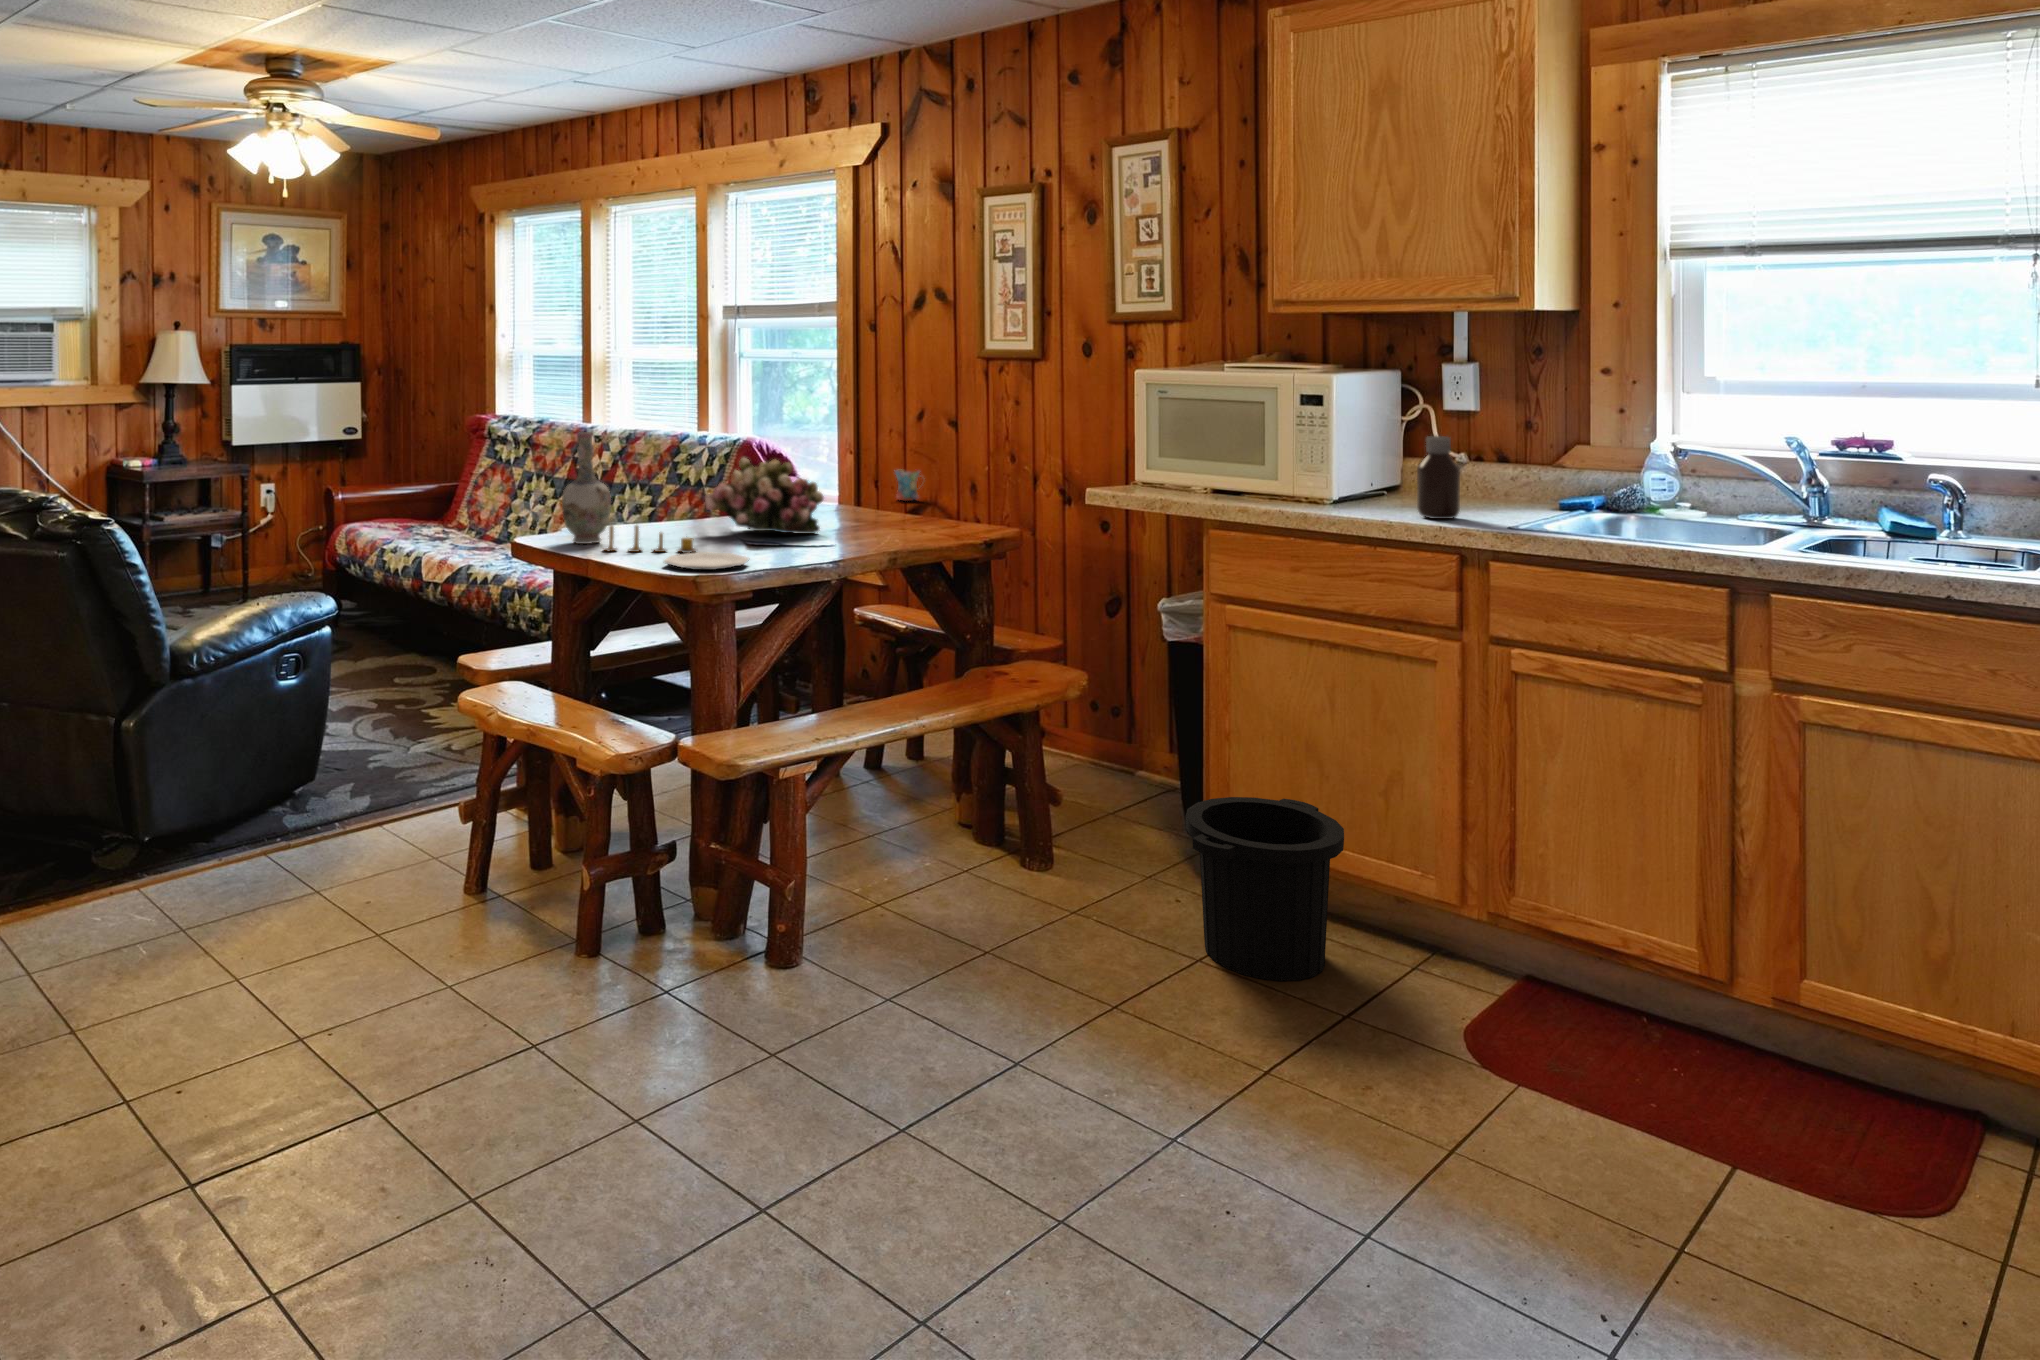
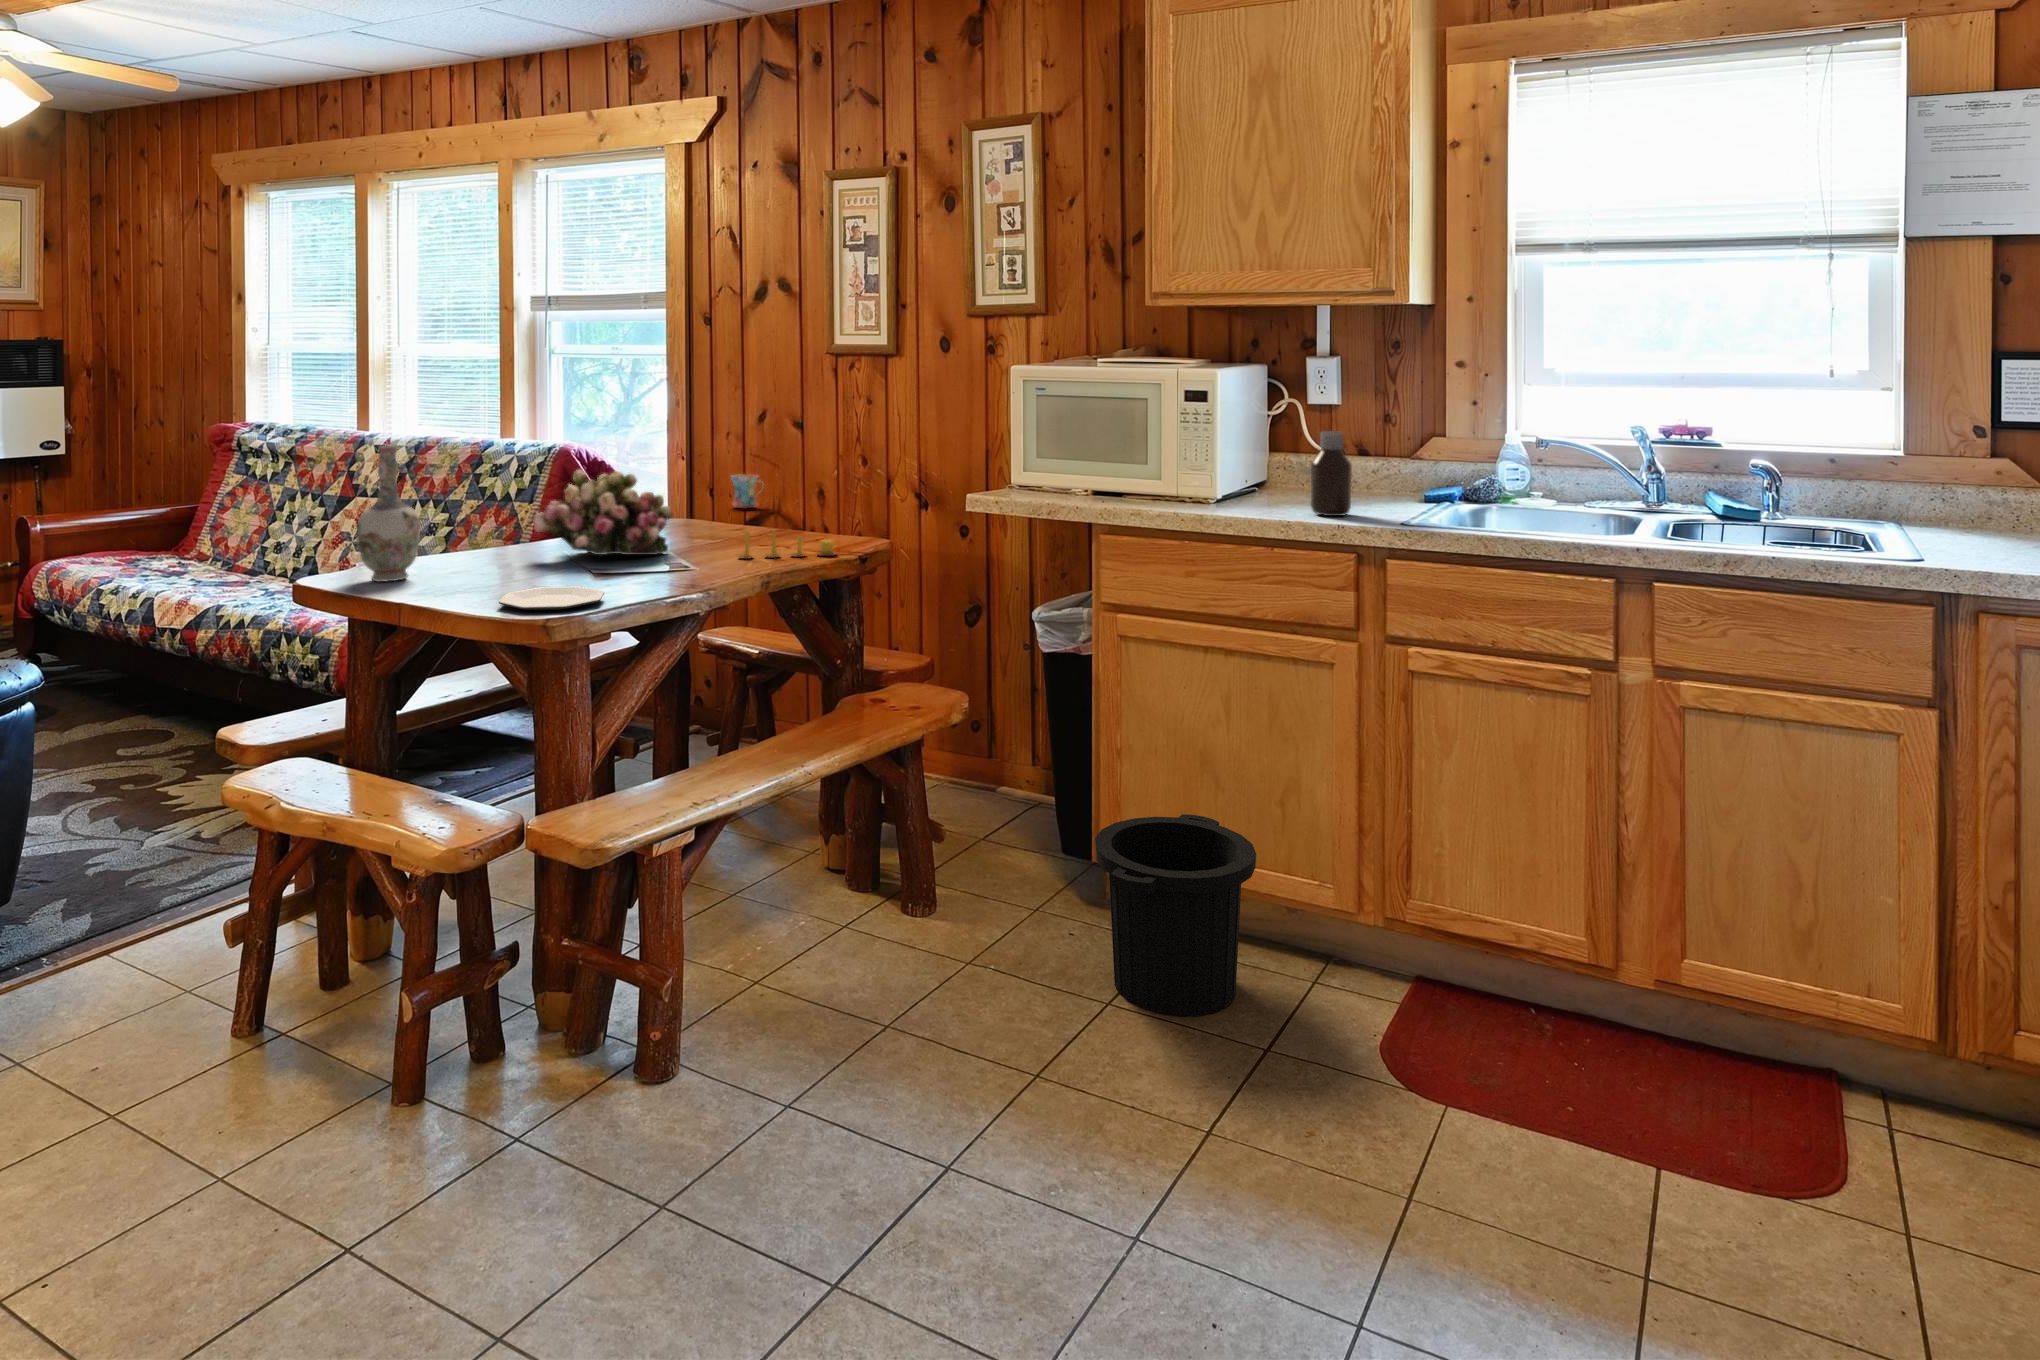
candle: present [604,525,696,553] -> present [739,530,836,559]

